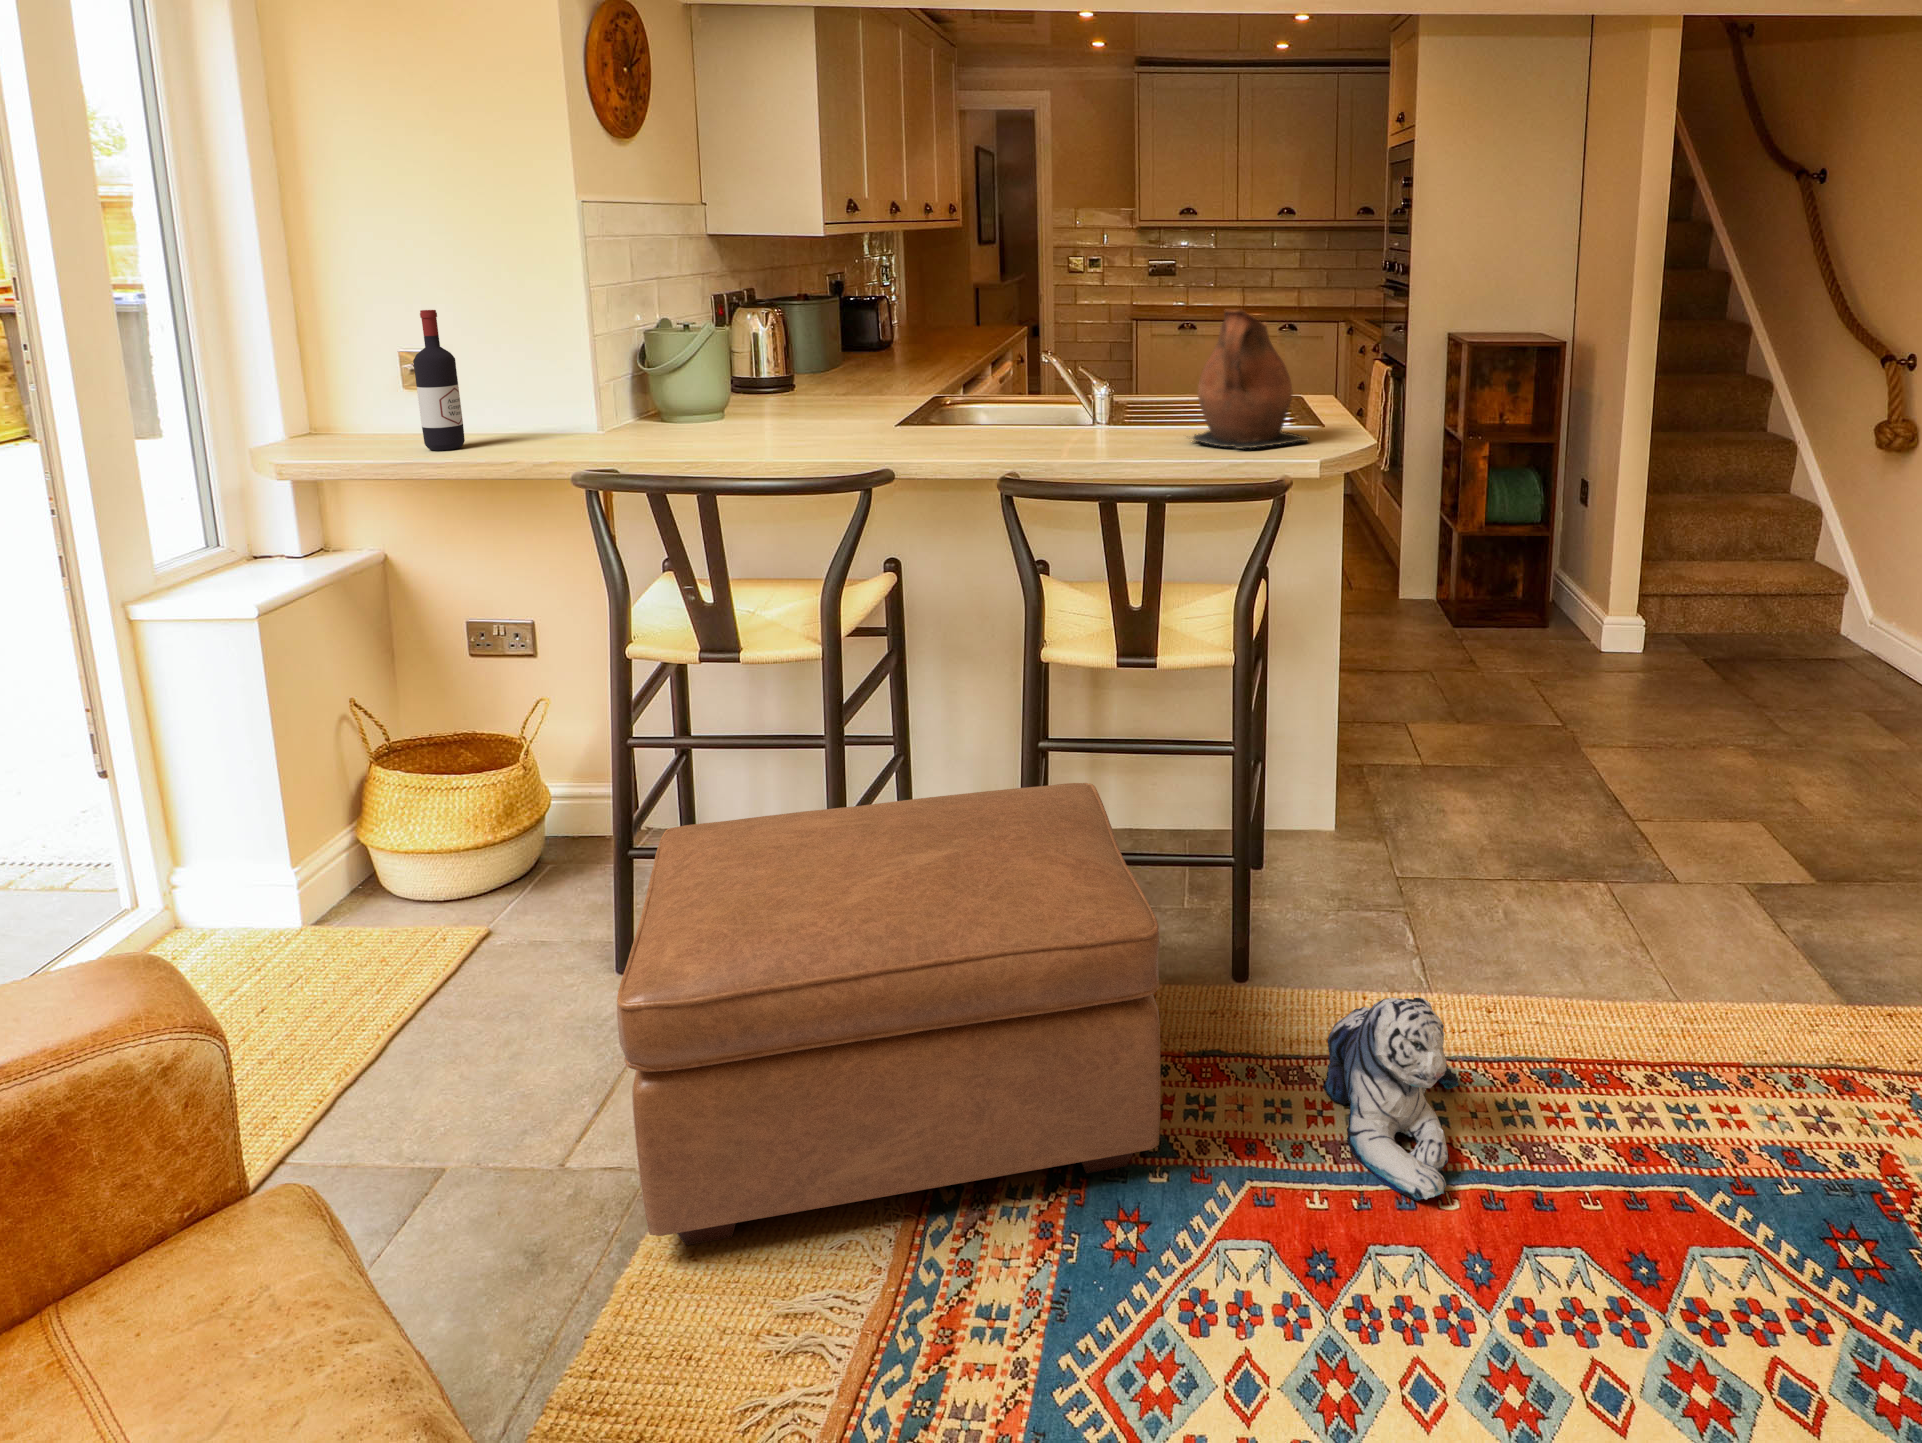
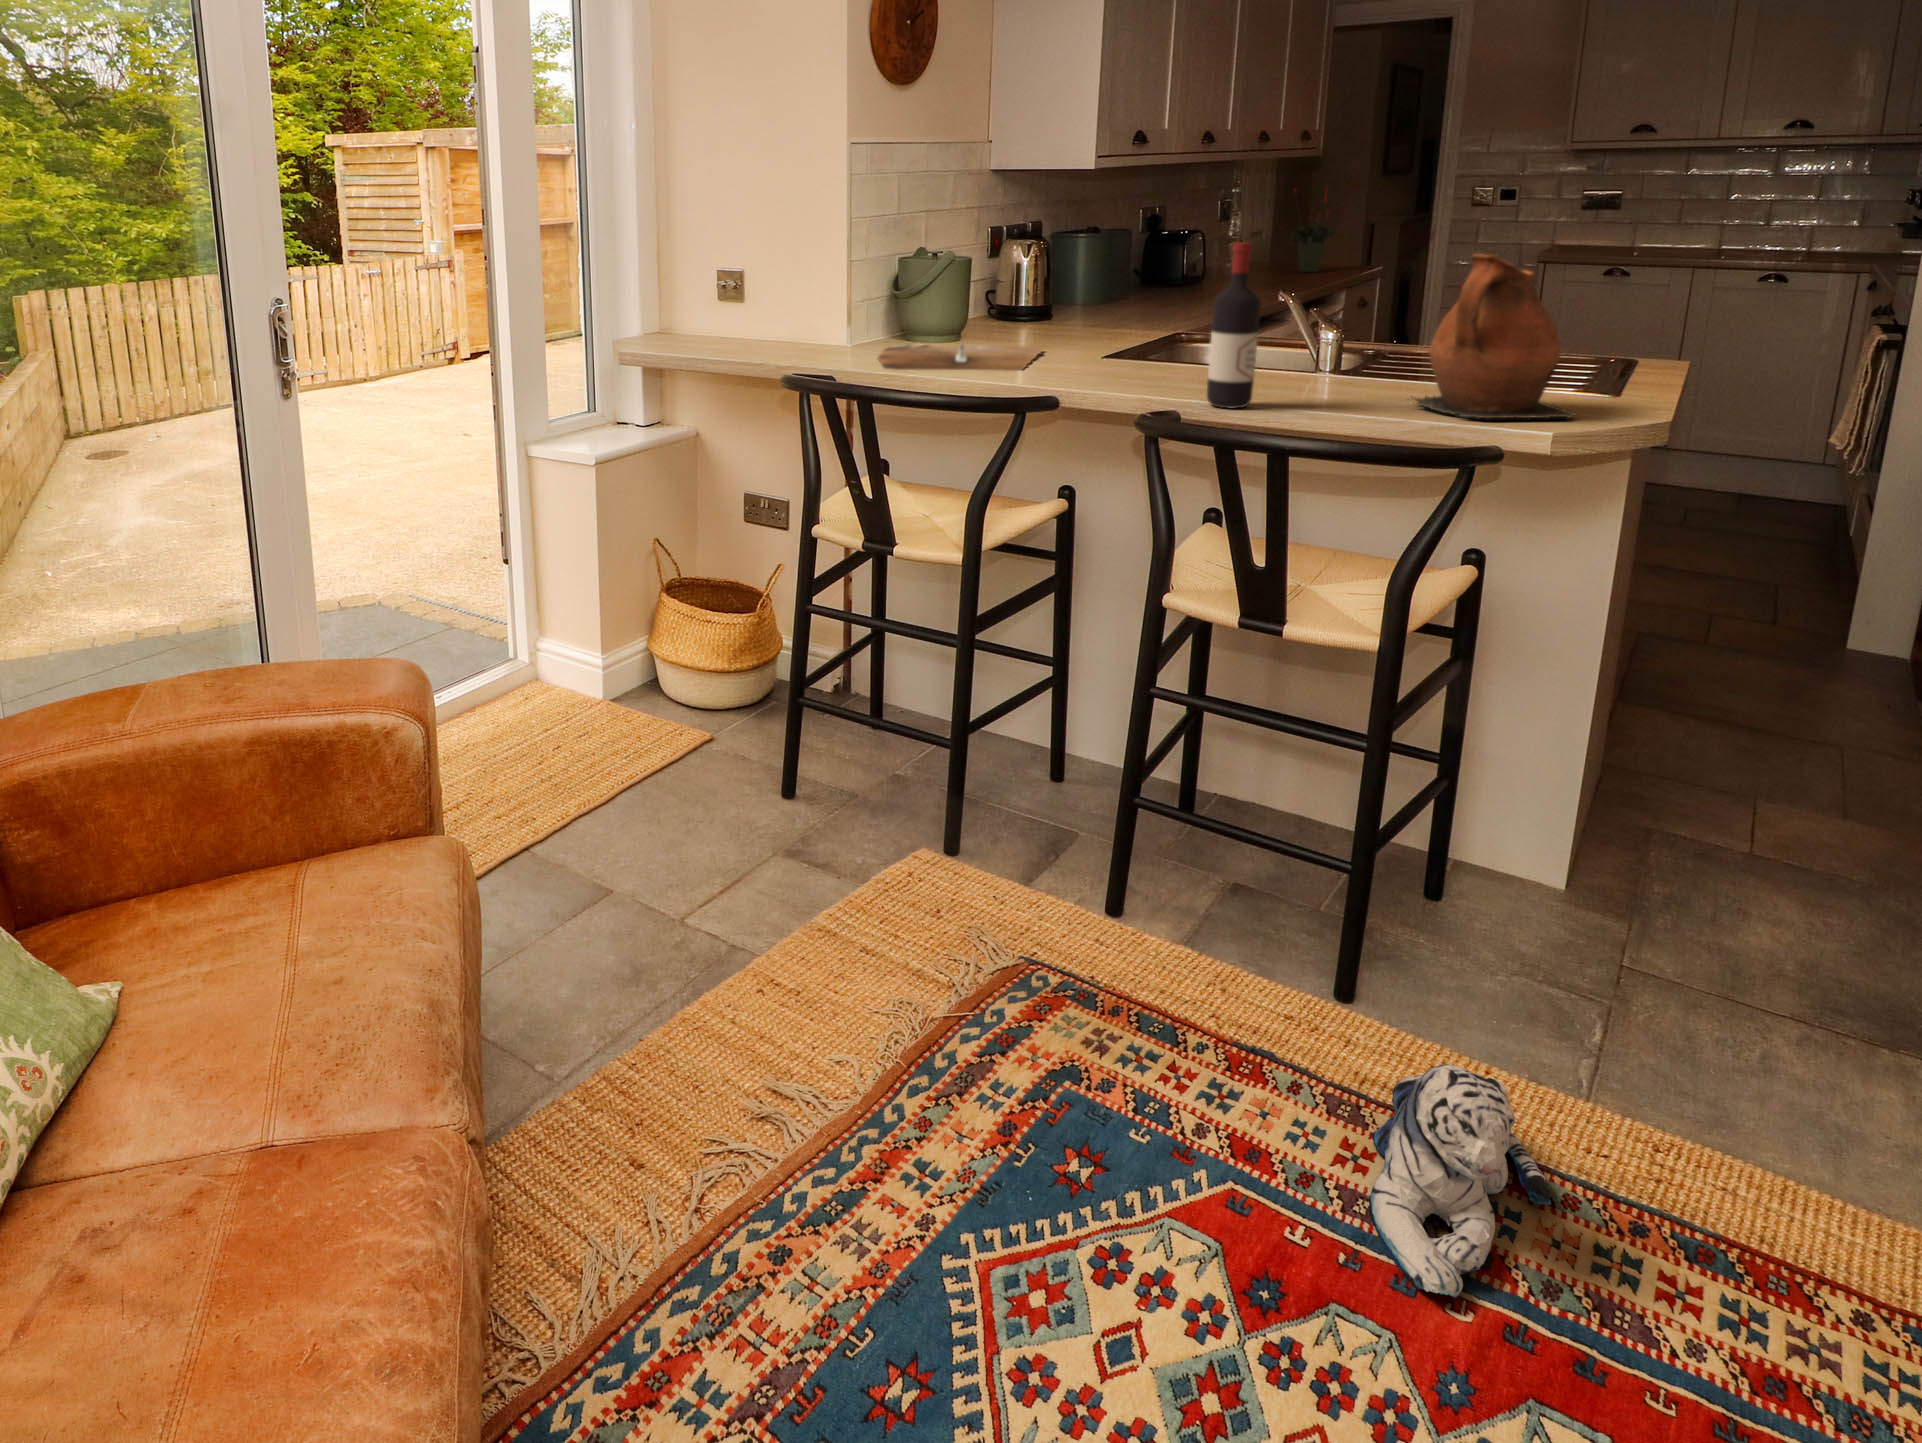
potted plant: none [934,259,974,337] -> present [1290,188,1334,272]
wine bottle: present [413,310,465,451] -> present [1207,242,1261,409]
cutting board: none [640,422,819,460] -> present [878,343,1041,371]
ottoman: present [617,783,1160,1245] -> none [693,682,1197,1114]

